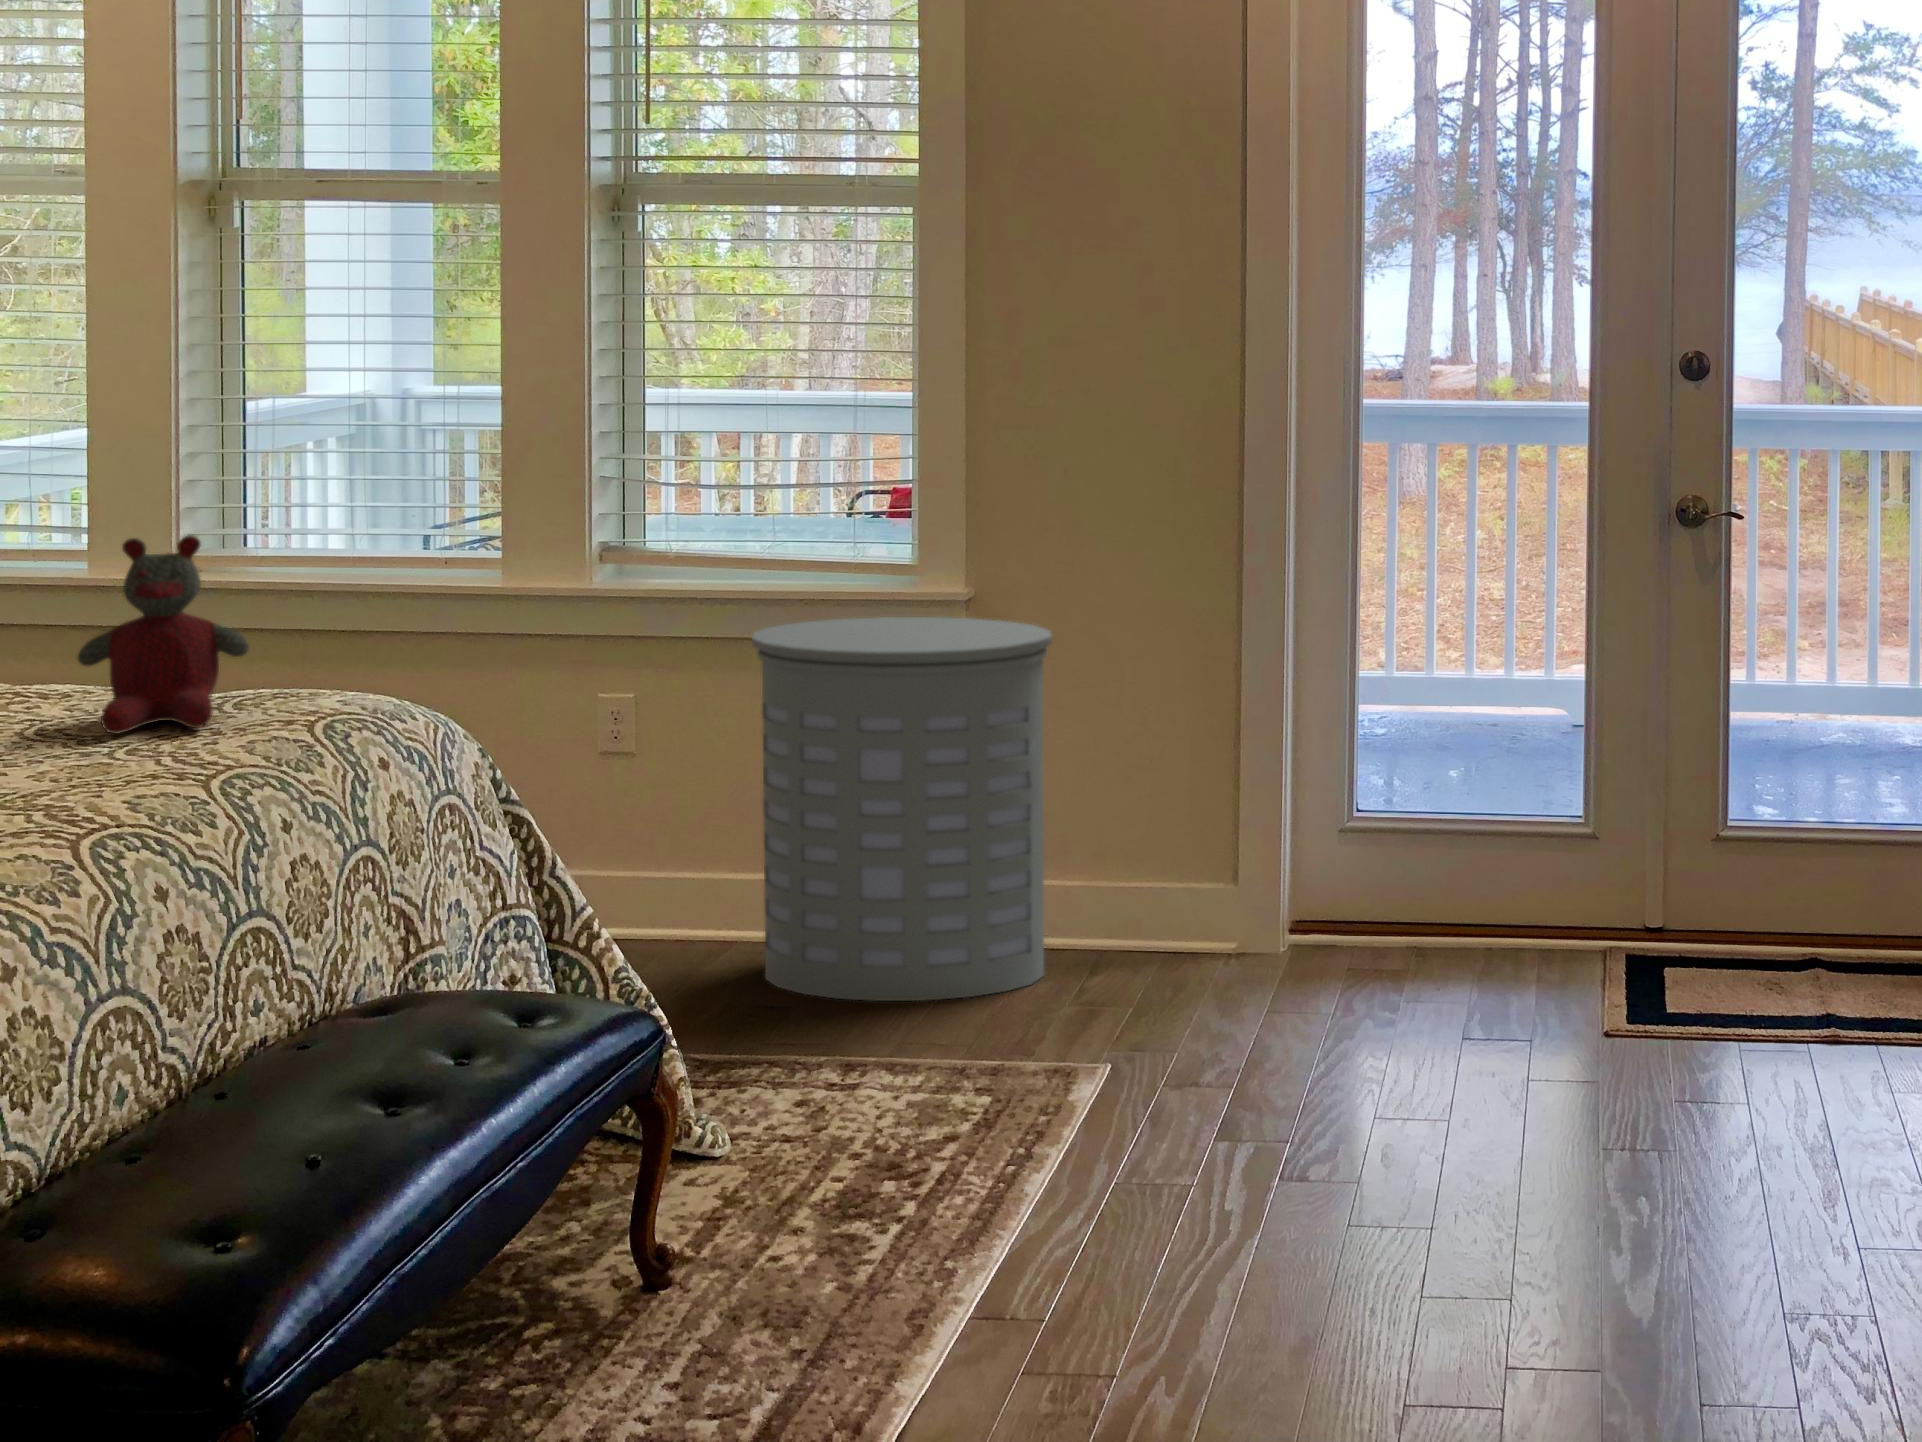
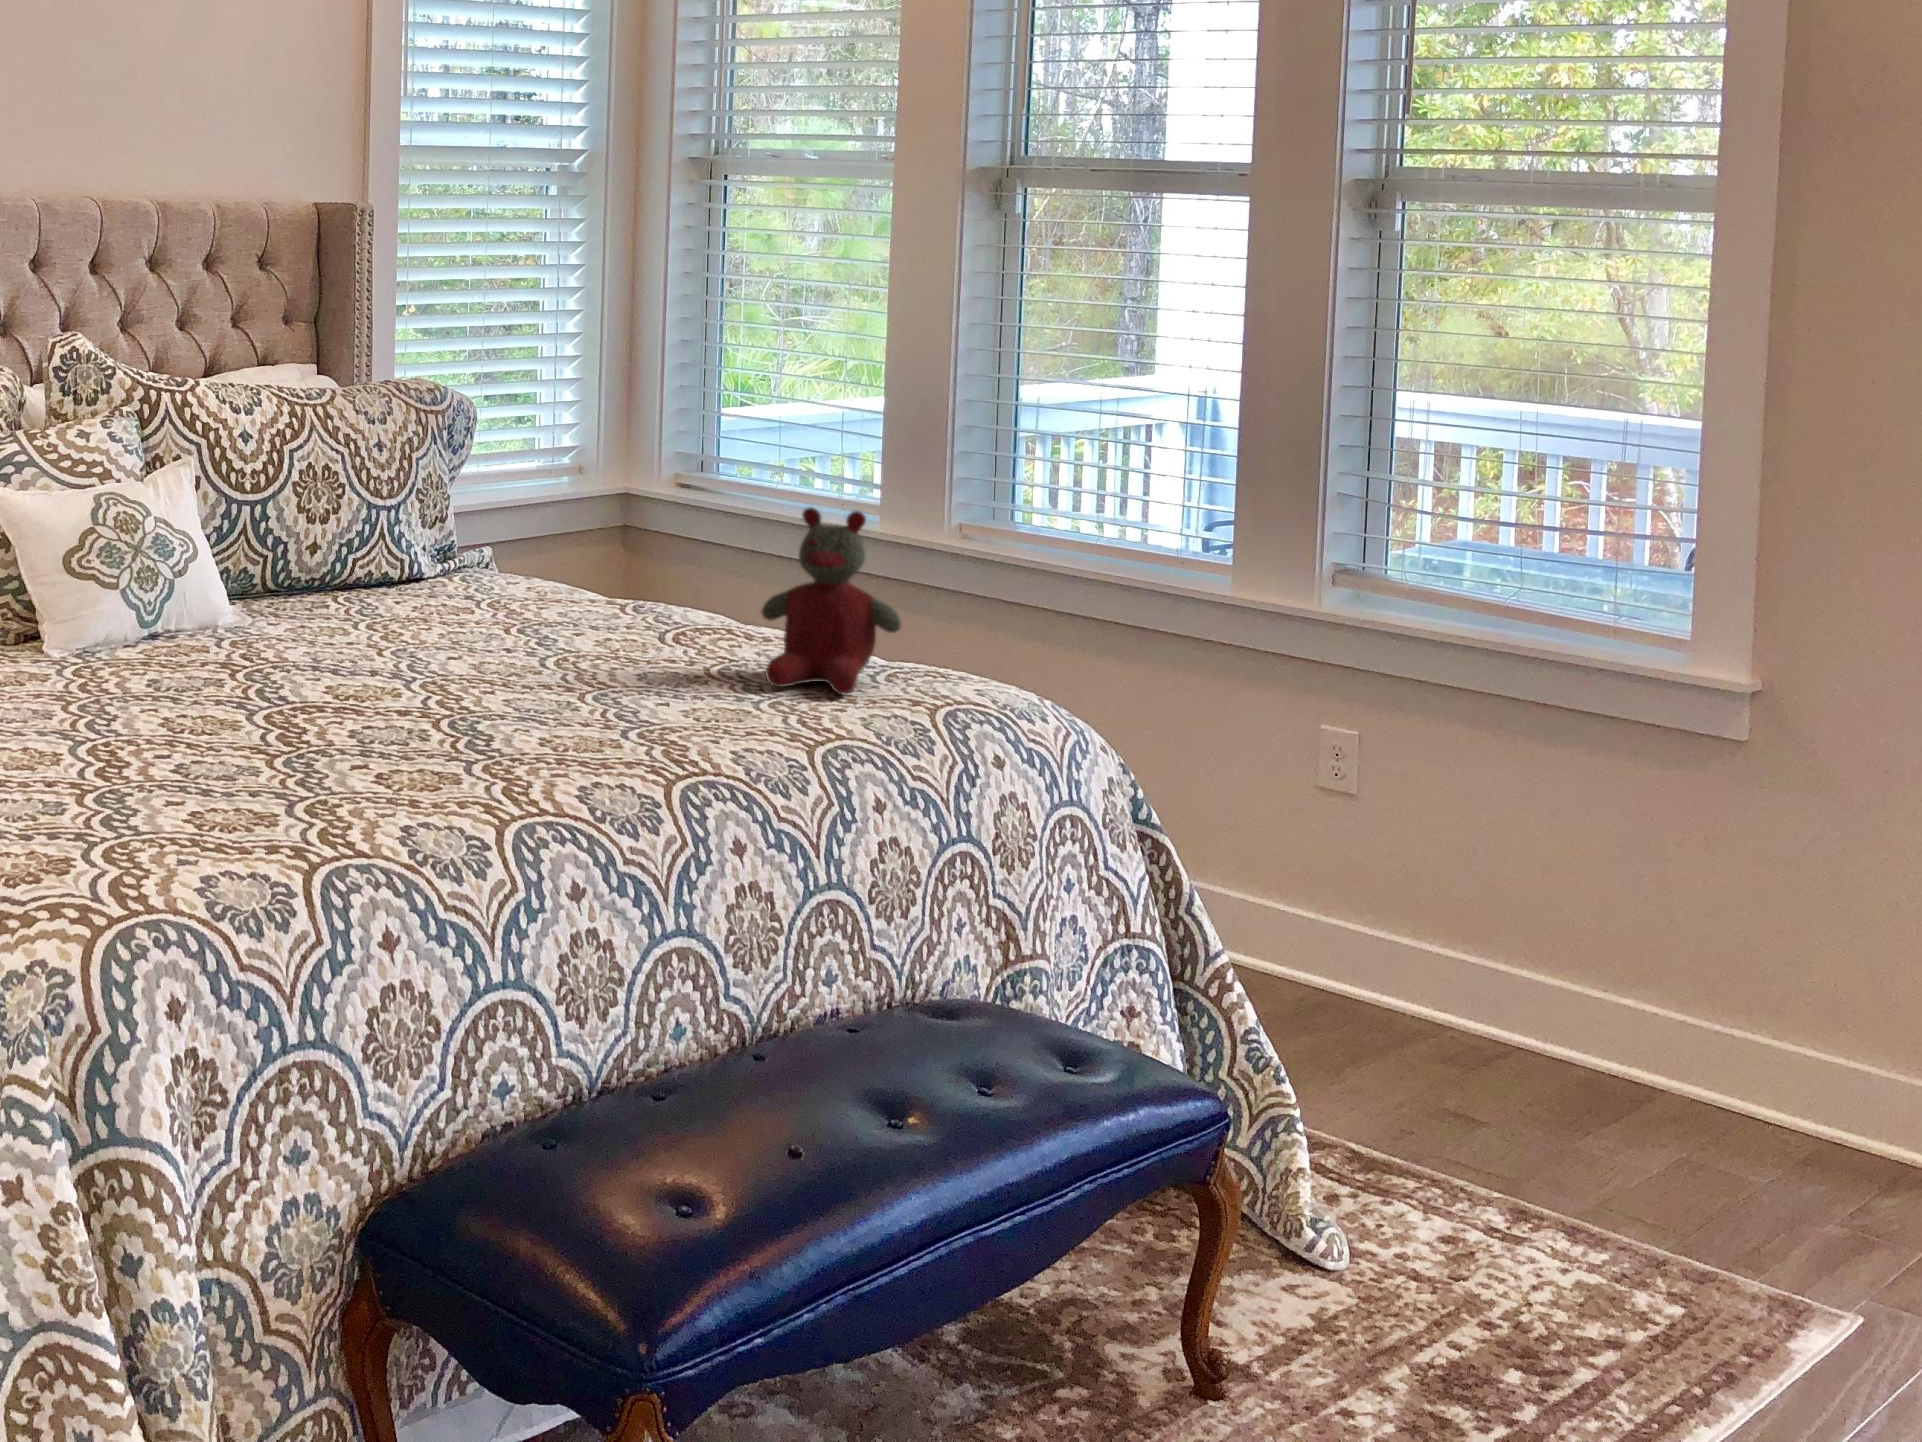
laundry hamper: present [752,617,1052,1001] -> none [1468,688,1854,1183]

